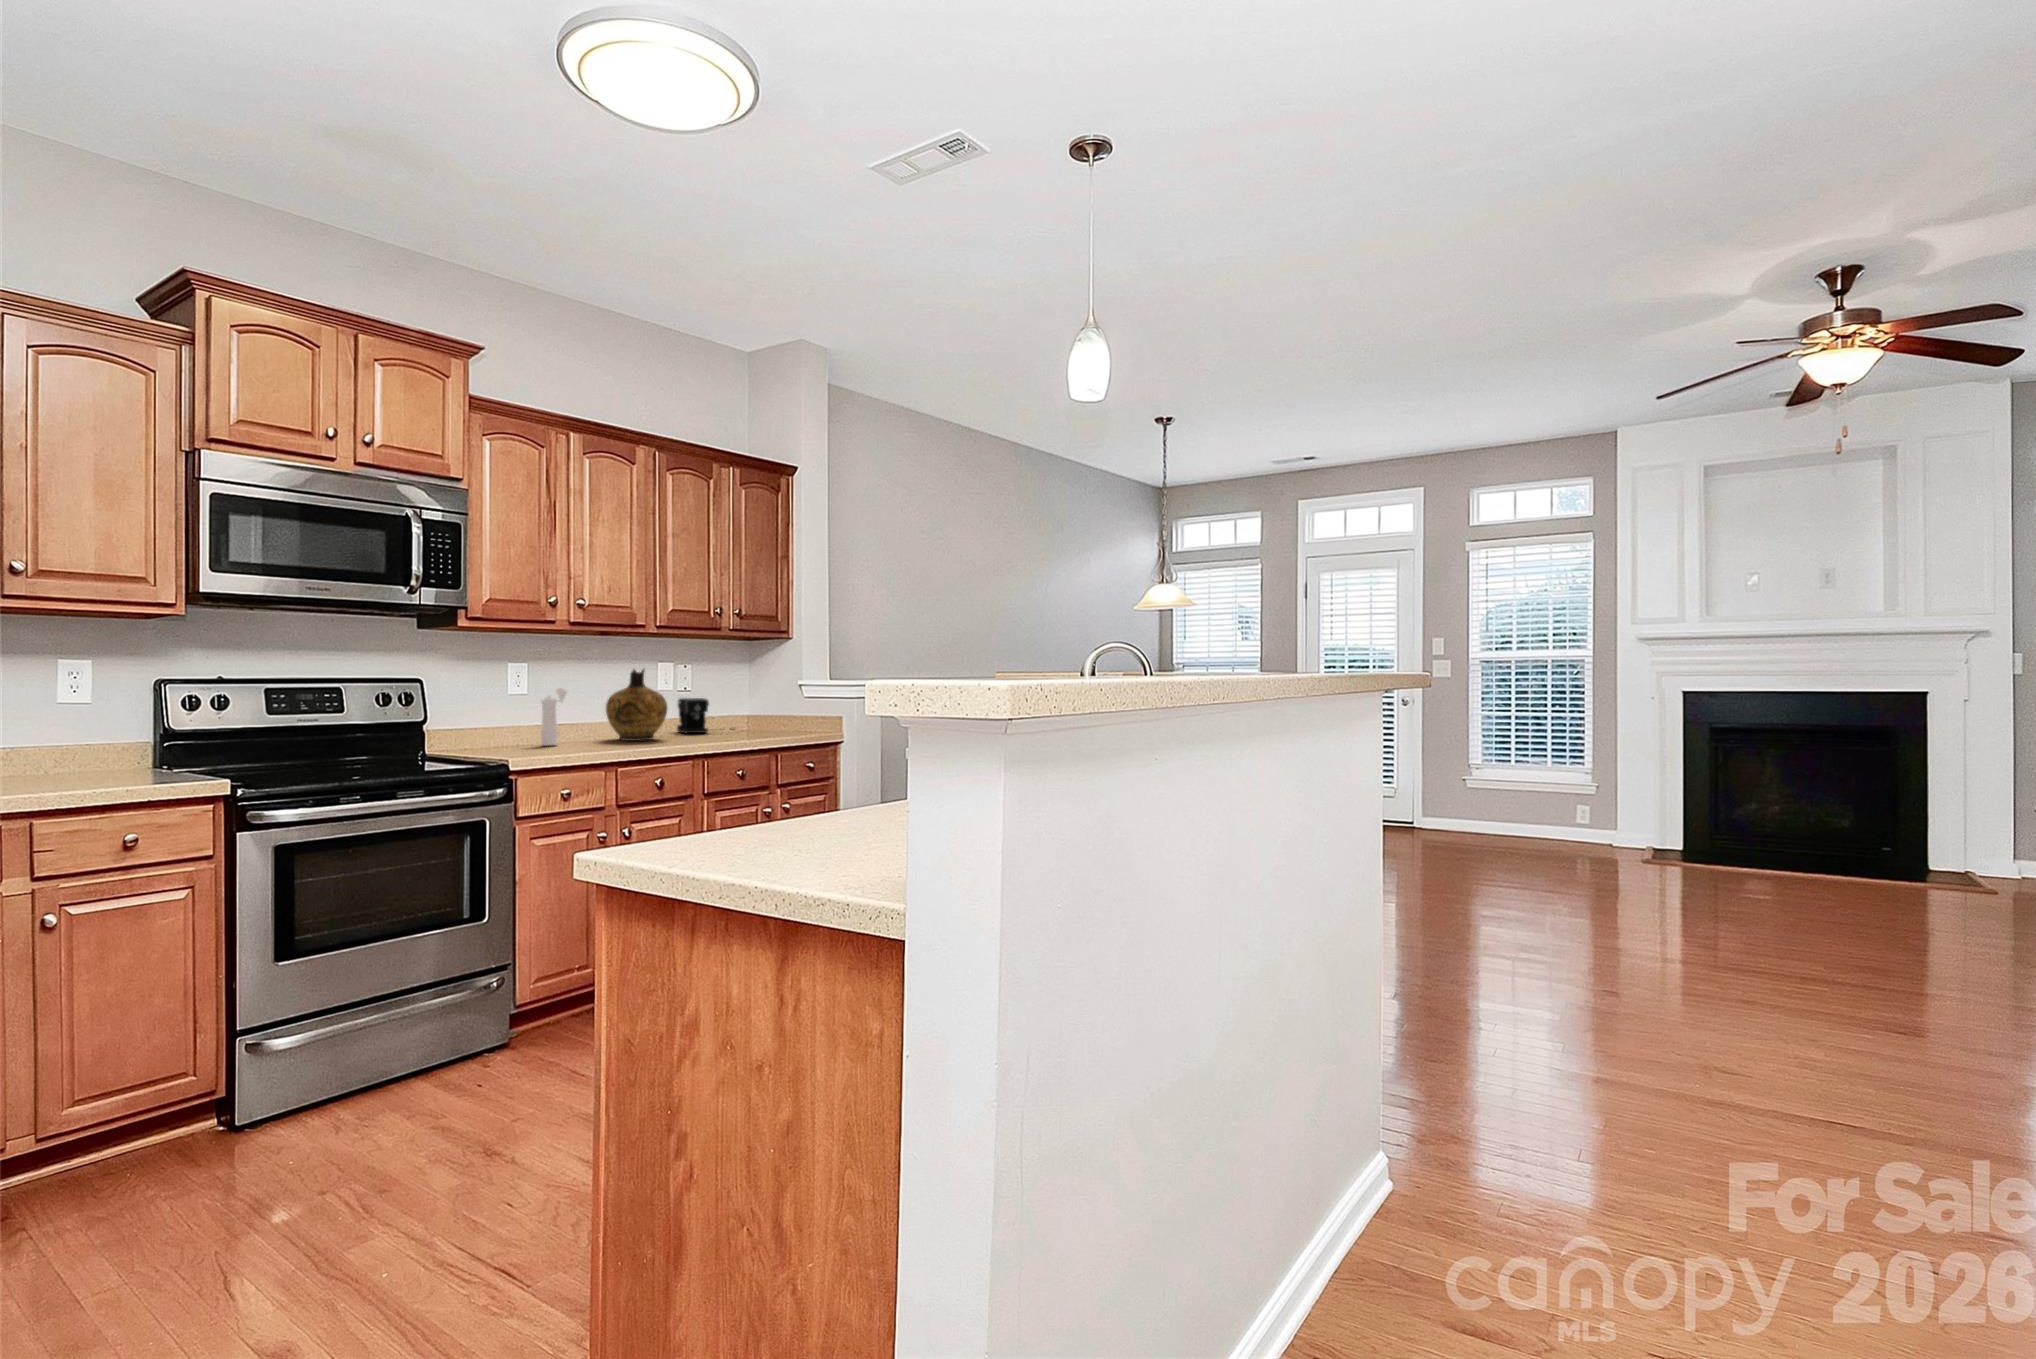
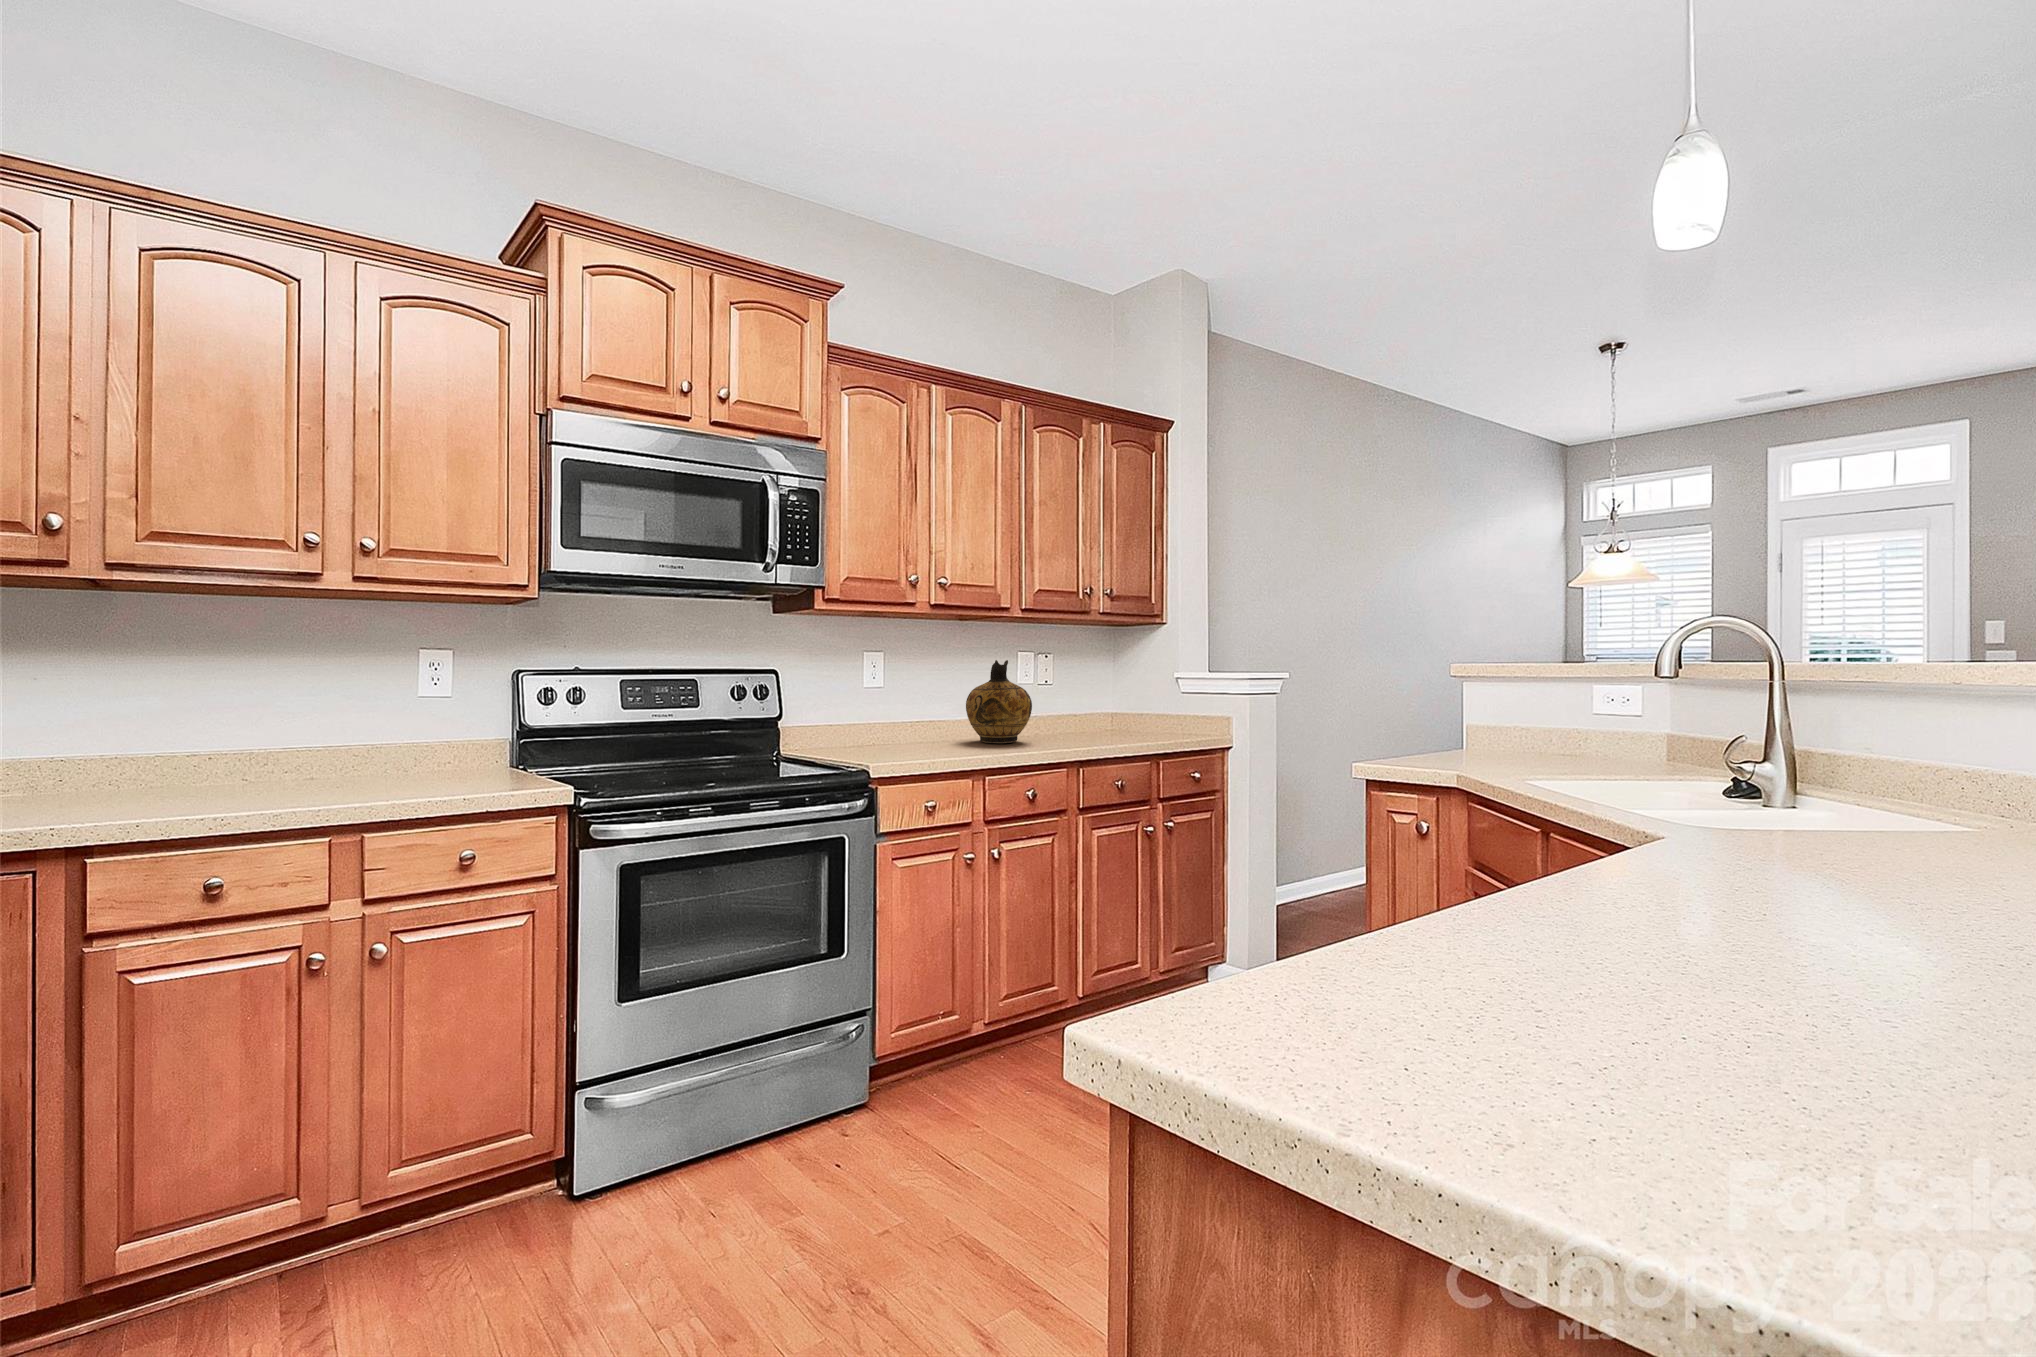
pepper mill: present [541,688,567,746] -> none [899,682,927,747]
coffee maker: present [677,698,731,733] -> none [1038,695,1101,735]

